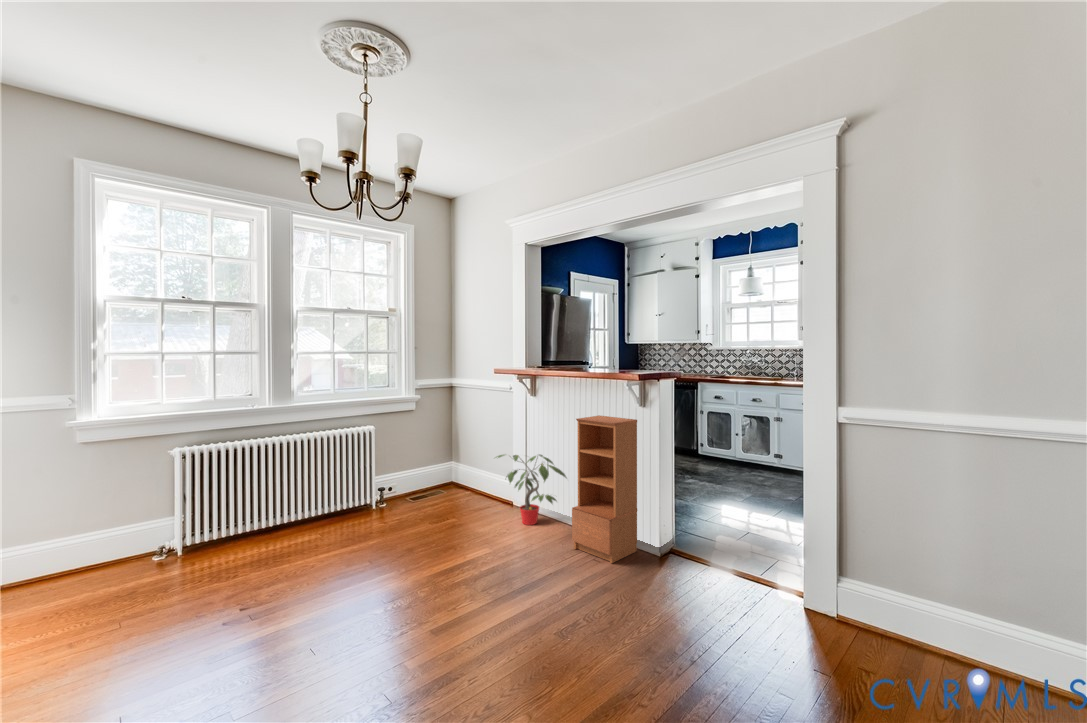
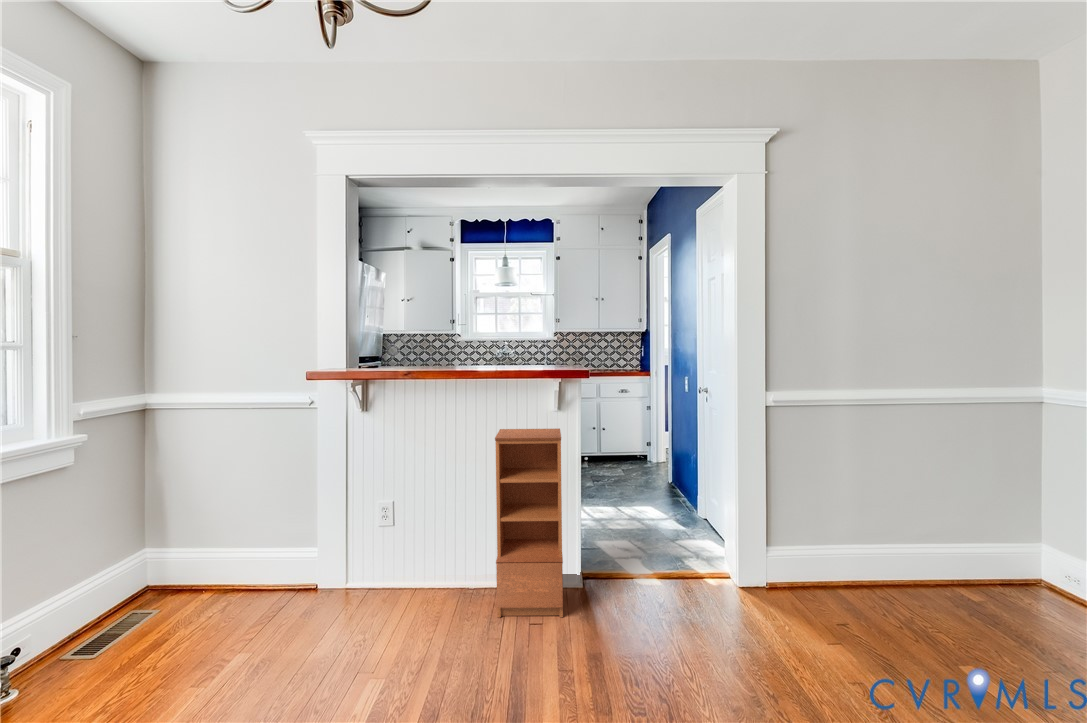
potted plant: present [497,455,566,525] -> none [325,498,458,610]

